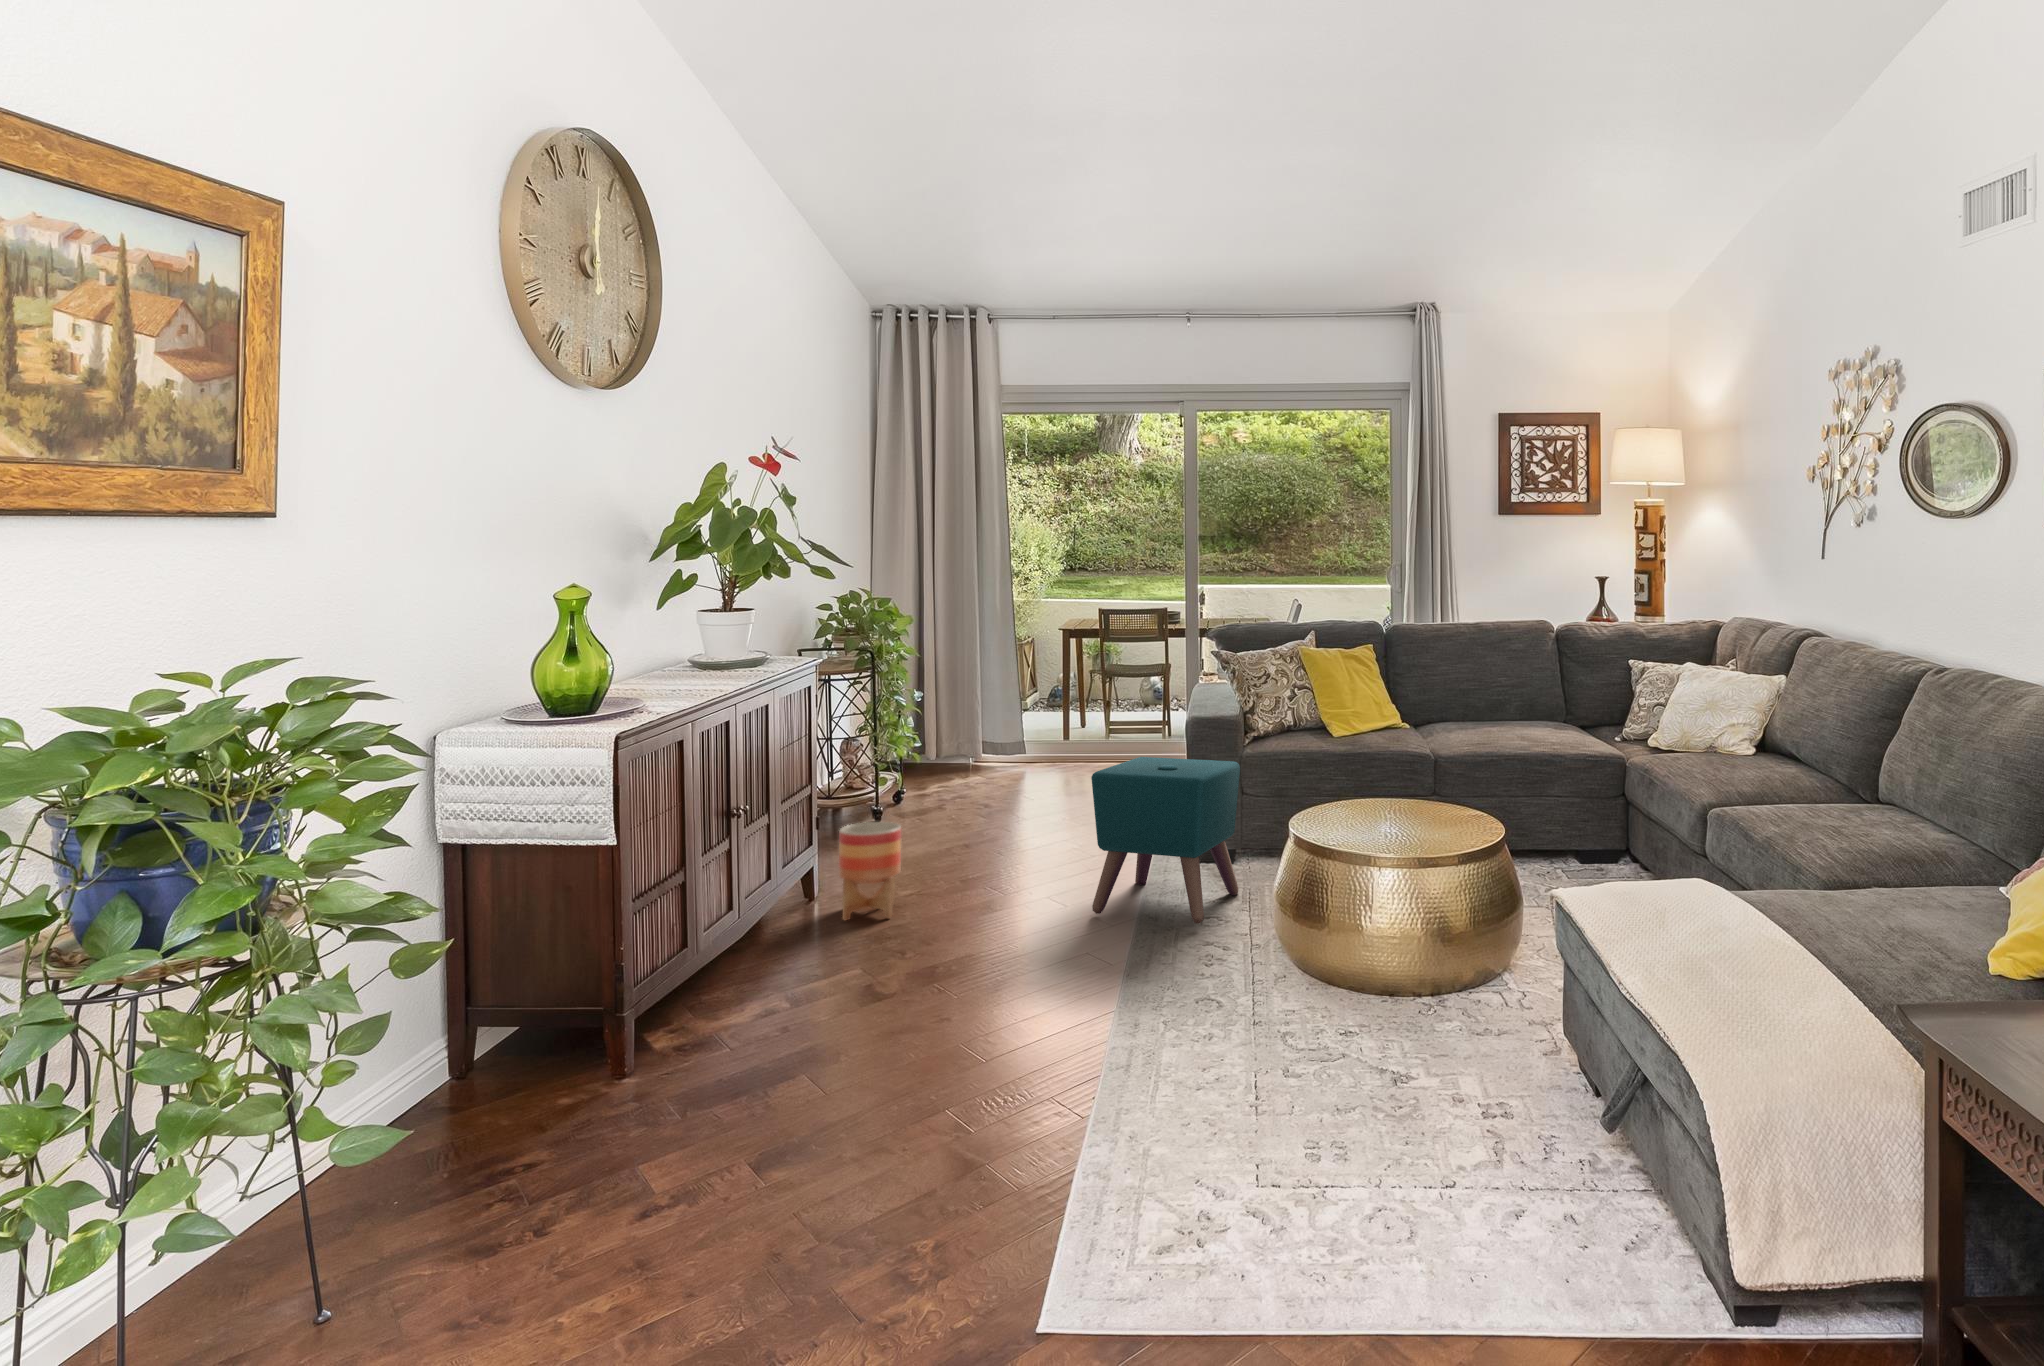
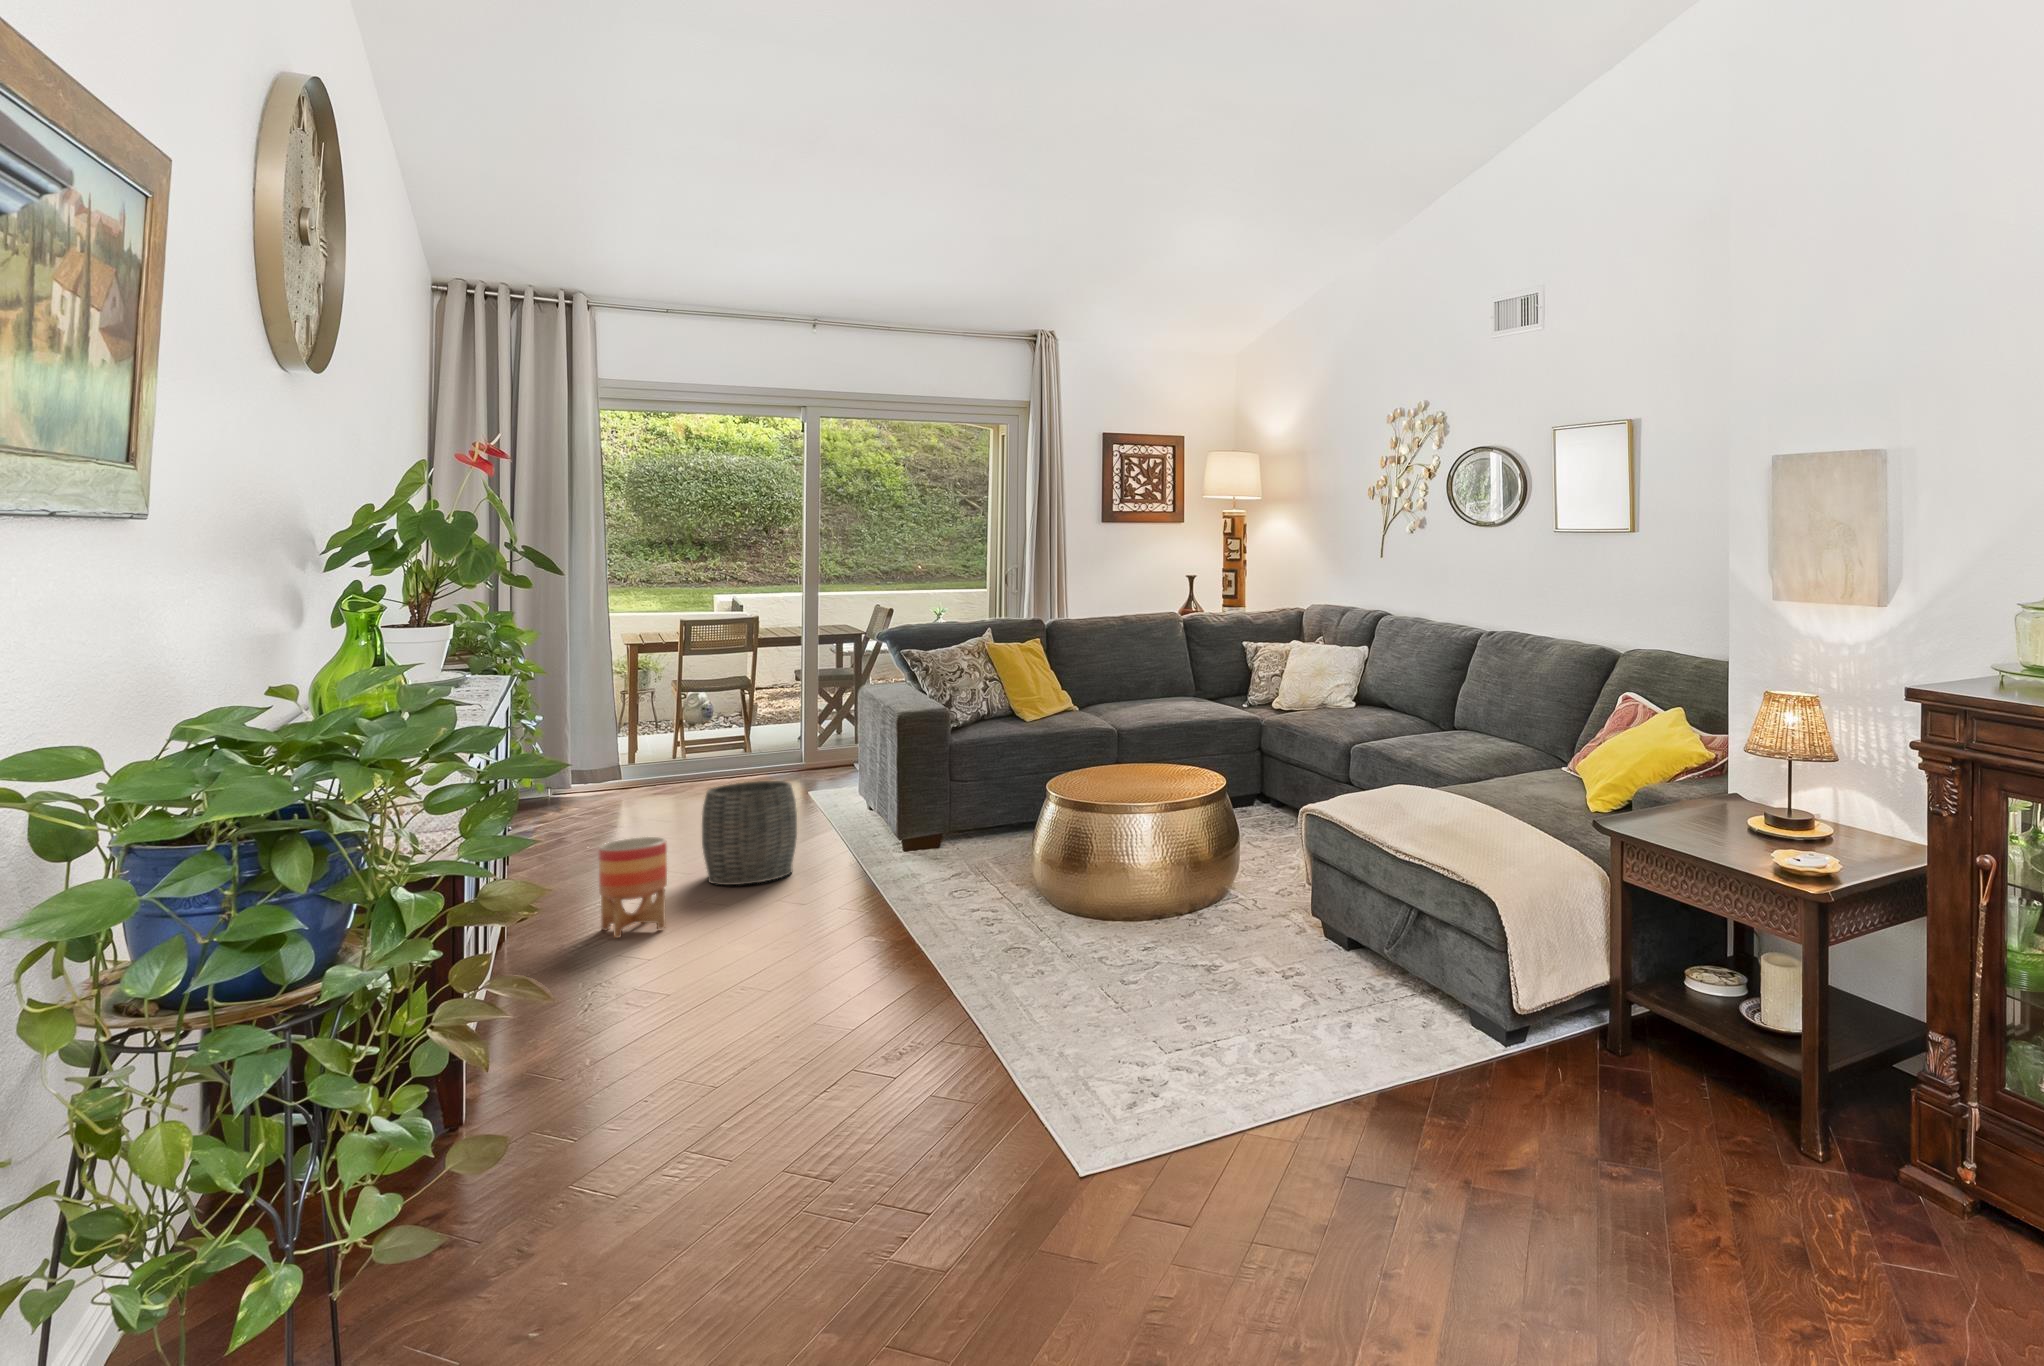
ottoman: present [1091,757,1240,924] -> none [864,746,984,894]
woven basket: none [974,774,1064,880] -> present [702,781,797,885]

